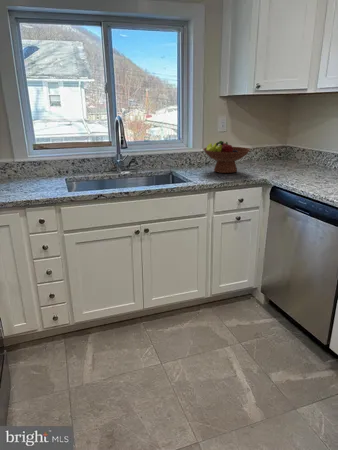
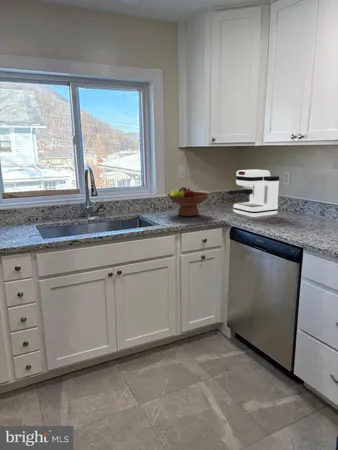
coffee maker: none [272,122,333,177] -> present [229,169,279,218]

